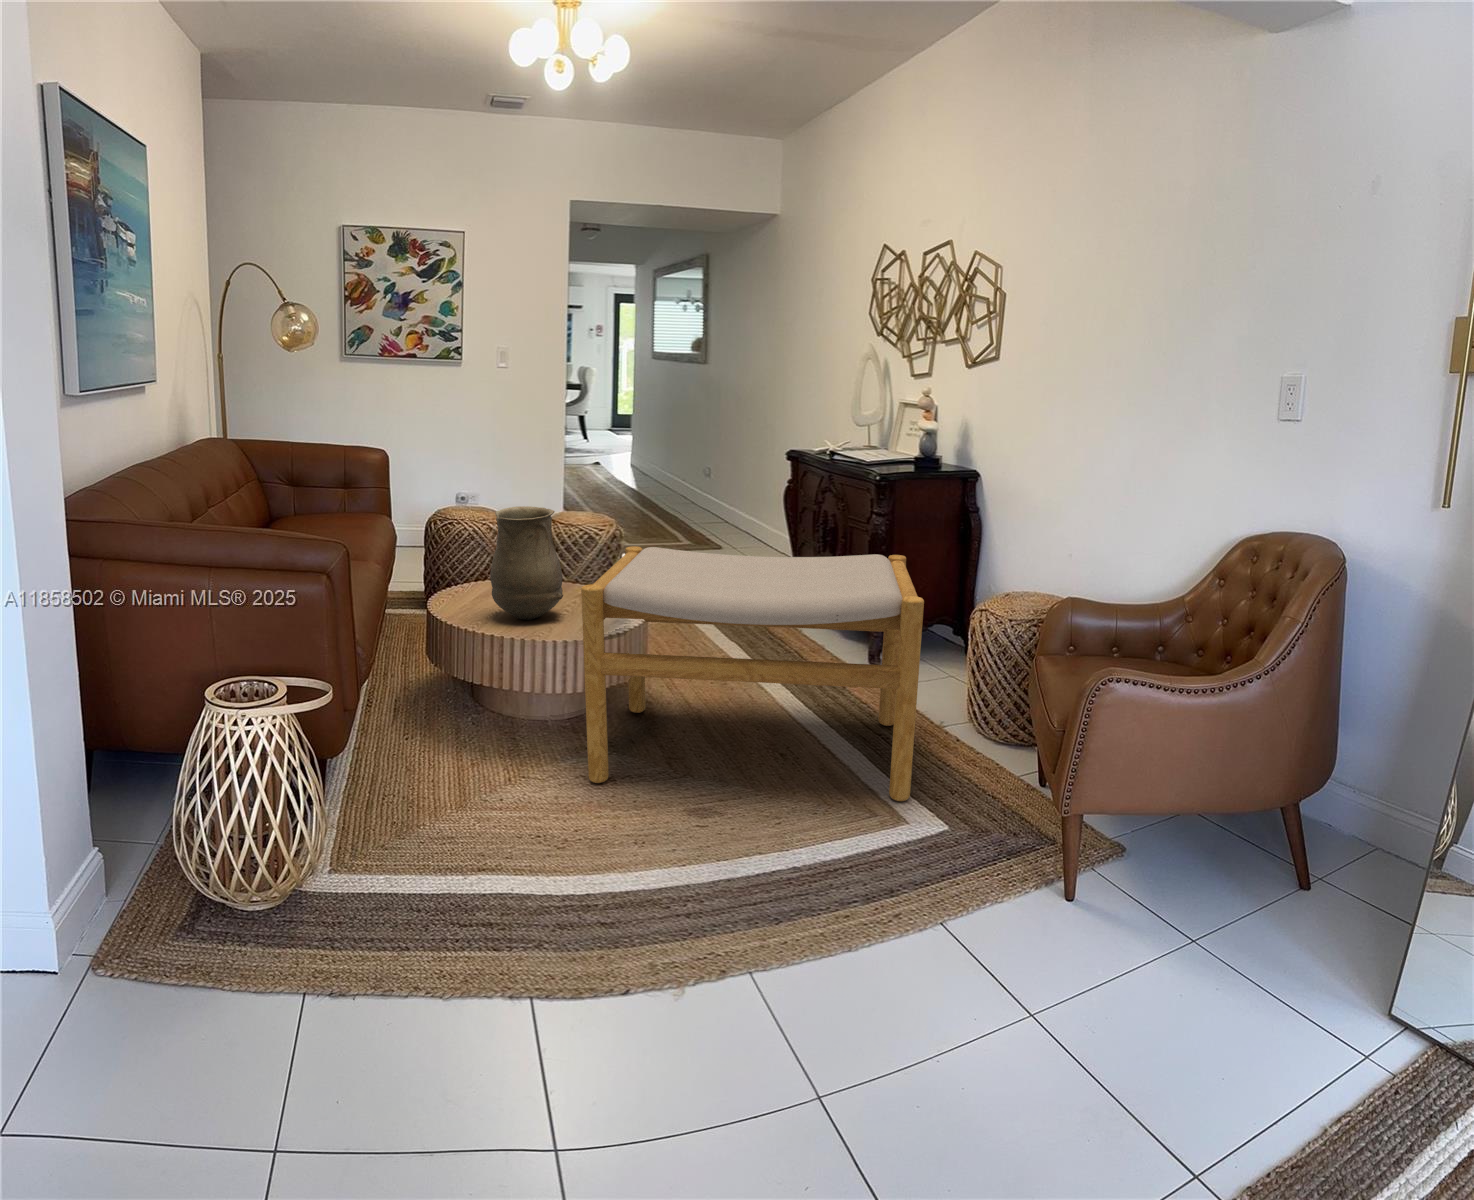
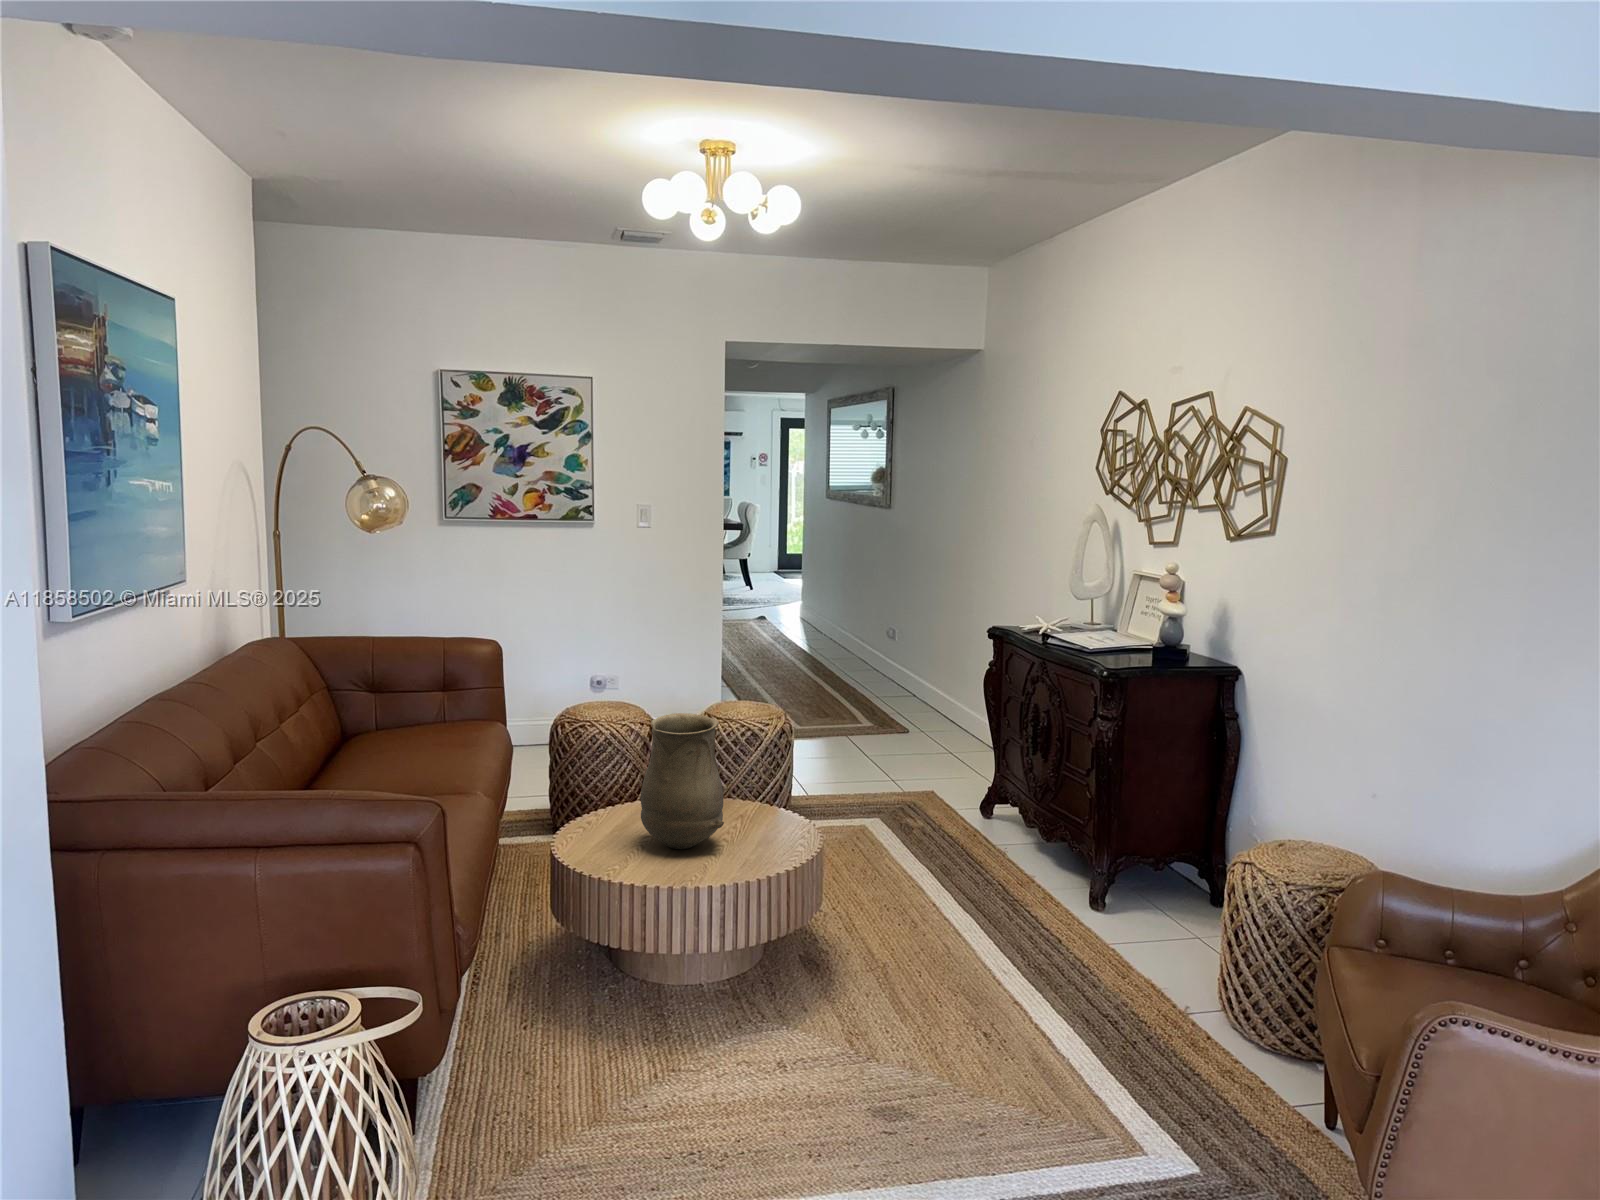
footstool: present [581,546,924,801] -> none [746,765,1167,1125]

